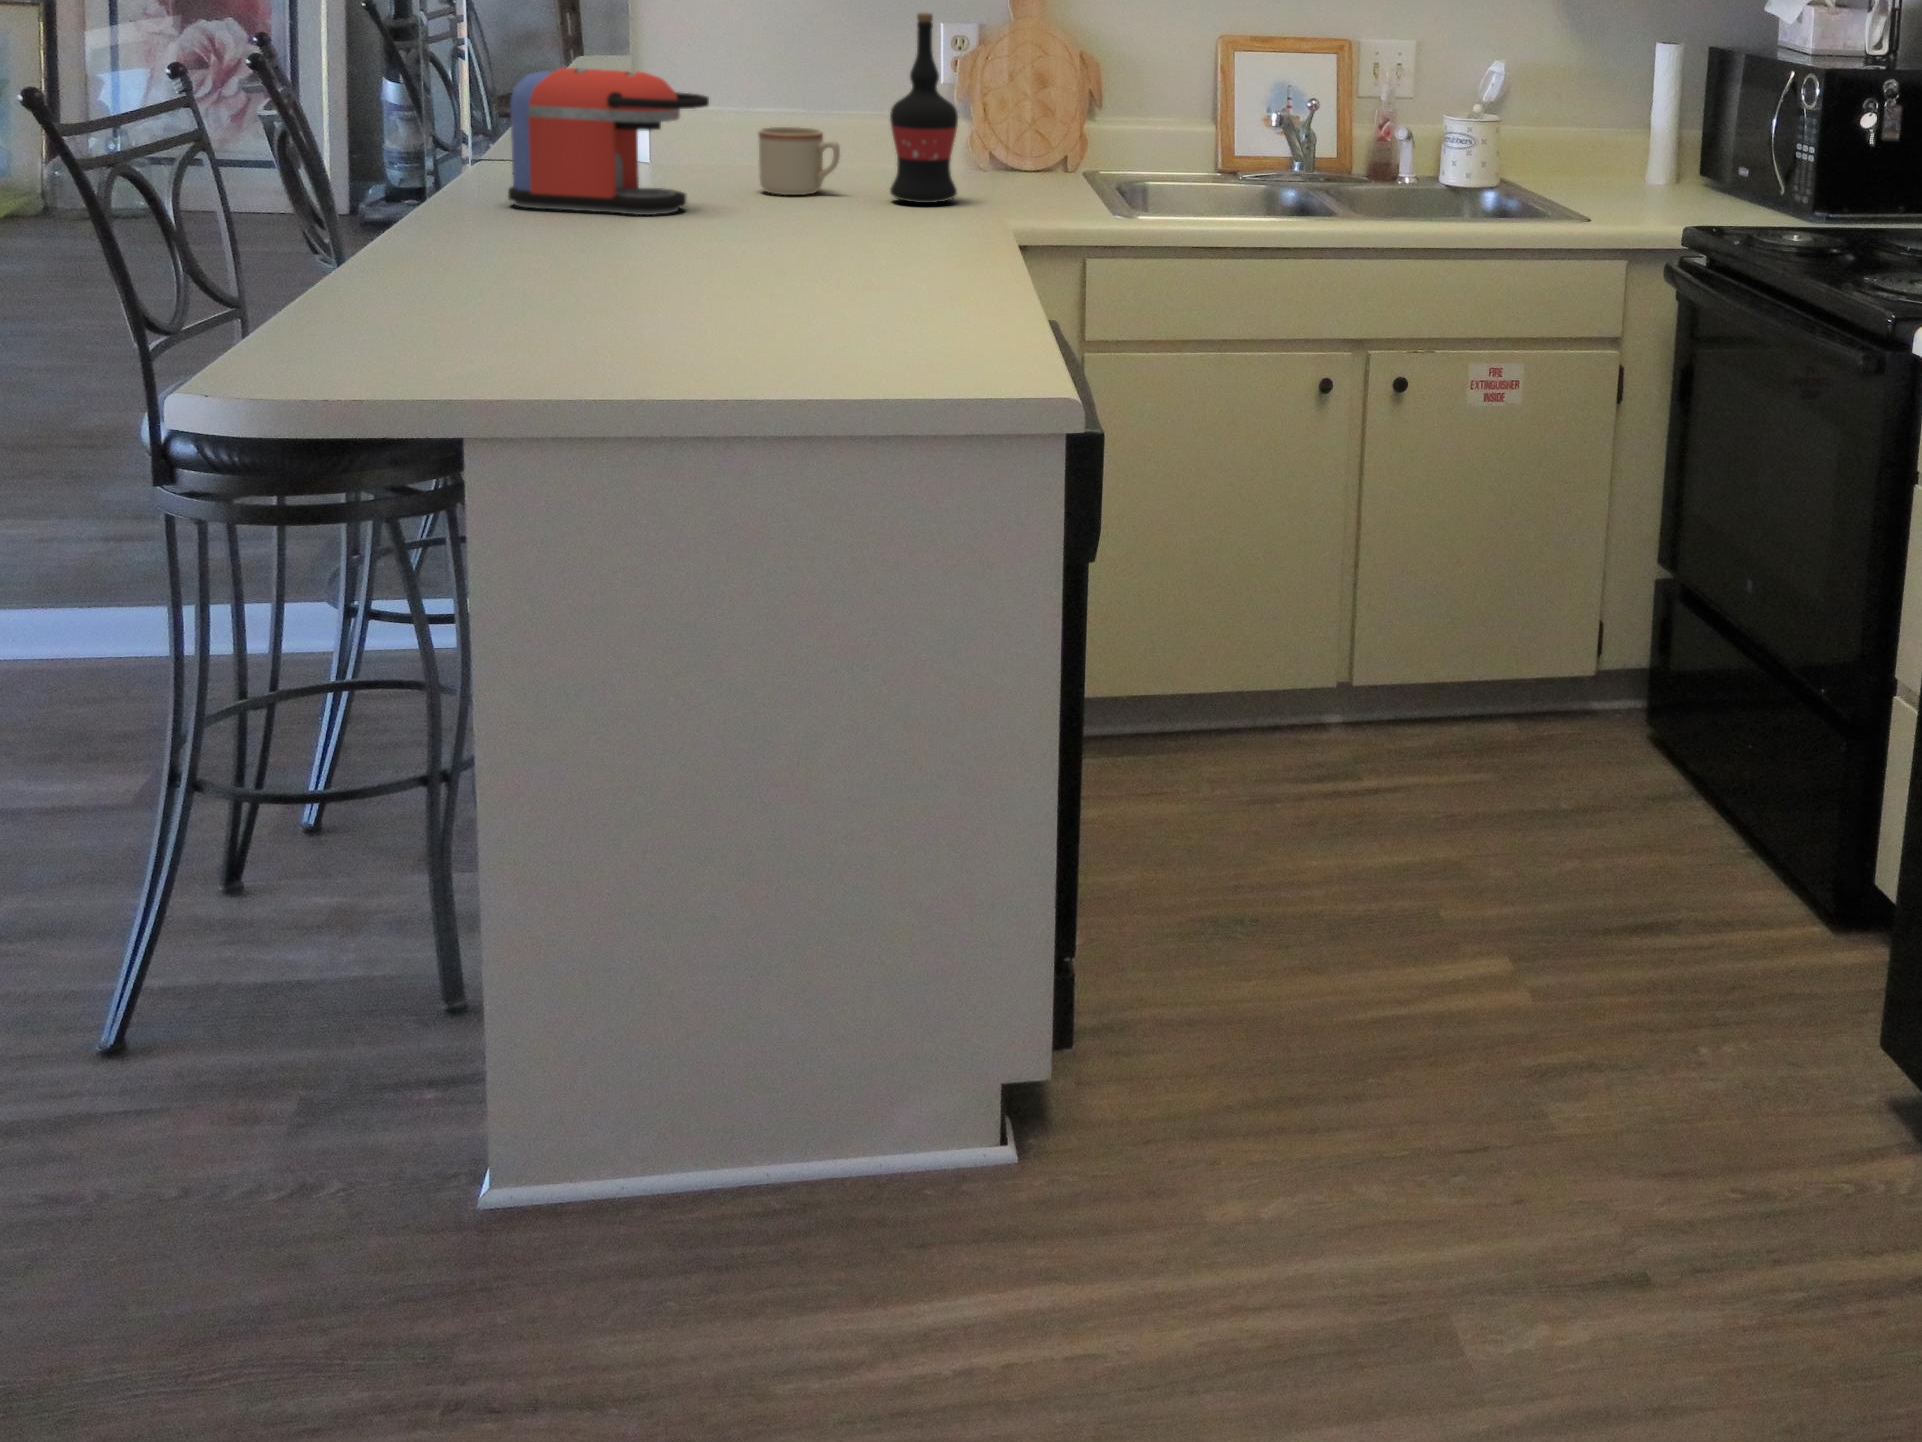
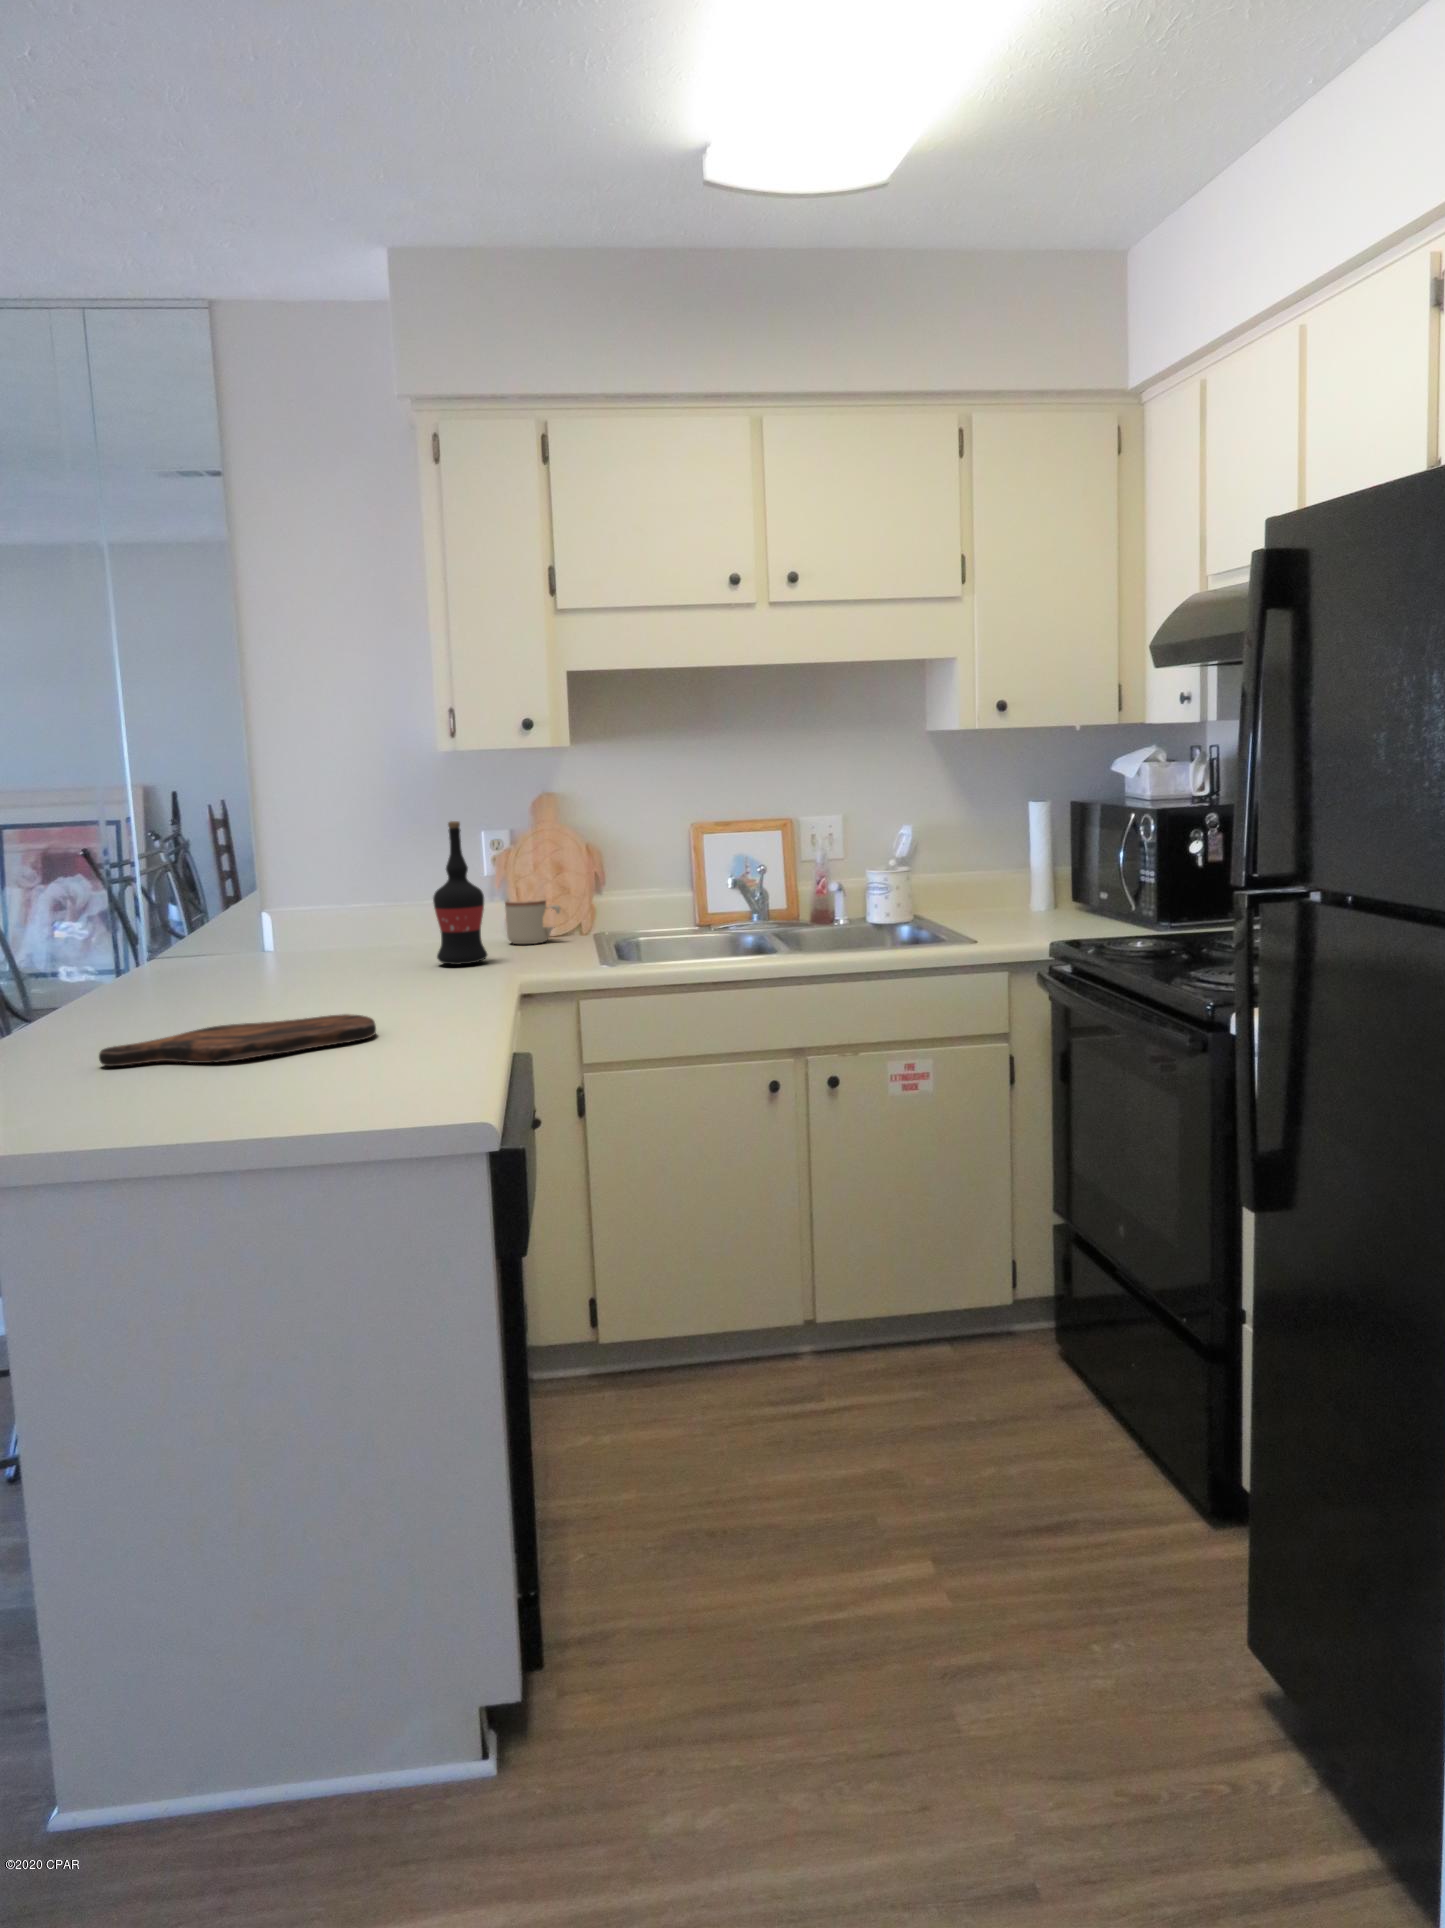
coffee maker: present [508,68,709,215] -> none [146,881,291,989]
mug: present [759,127,840,195] -> present [505,900,560,944]
cutting board: none [529,259,872,309] -> present [99,1014,376,1066]

